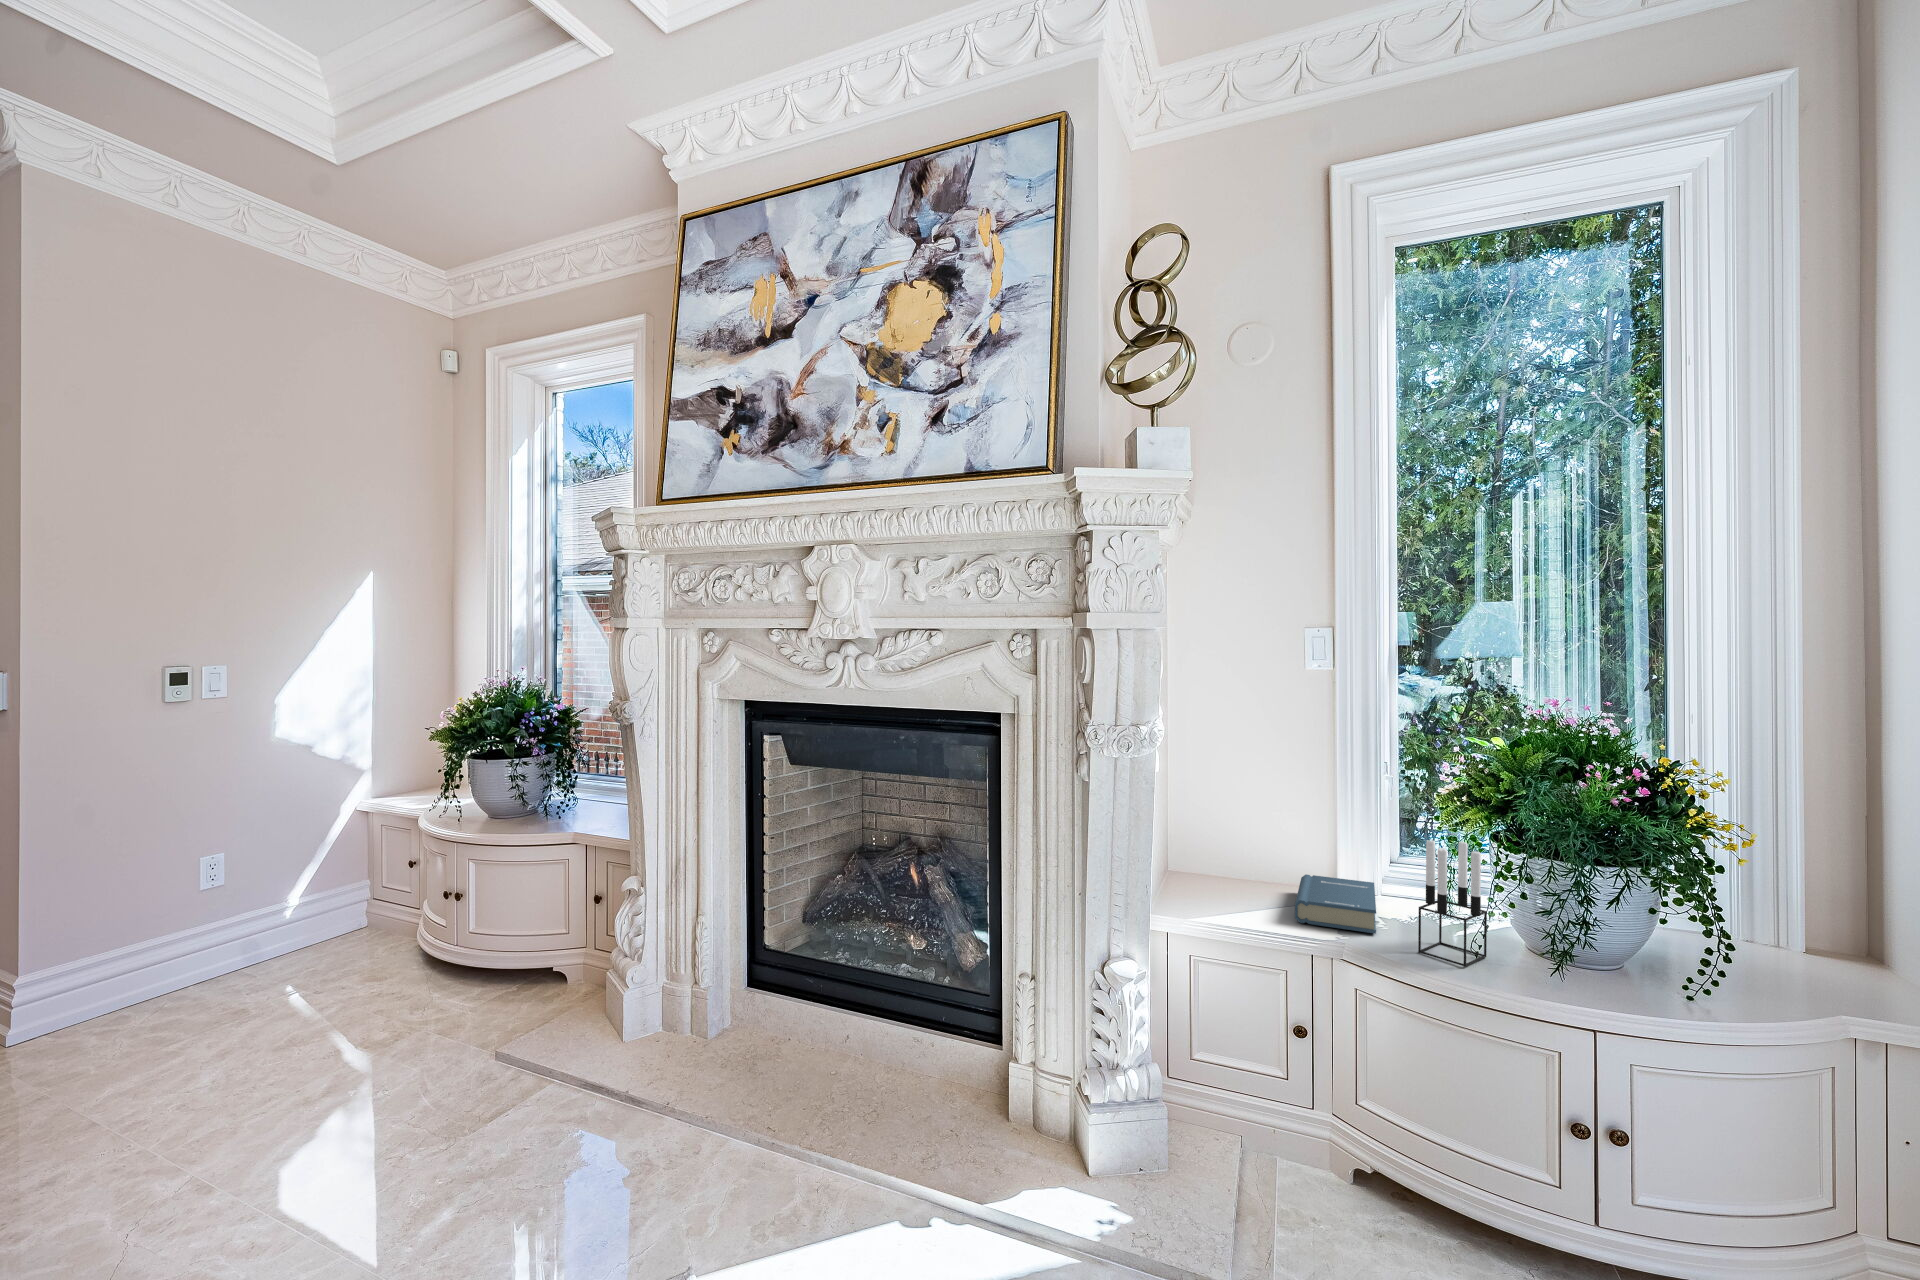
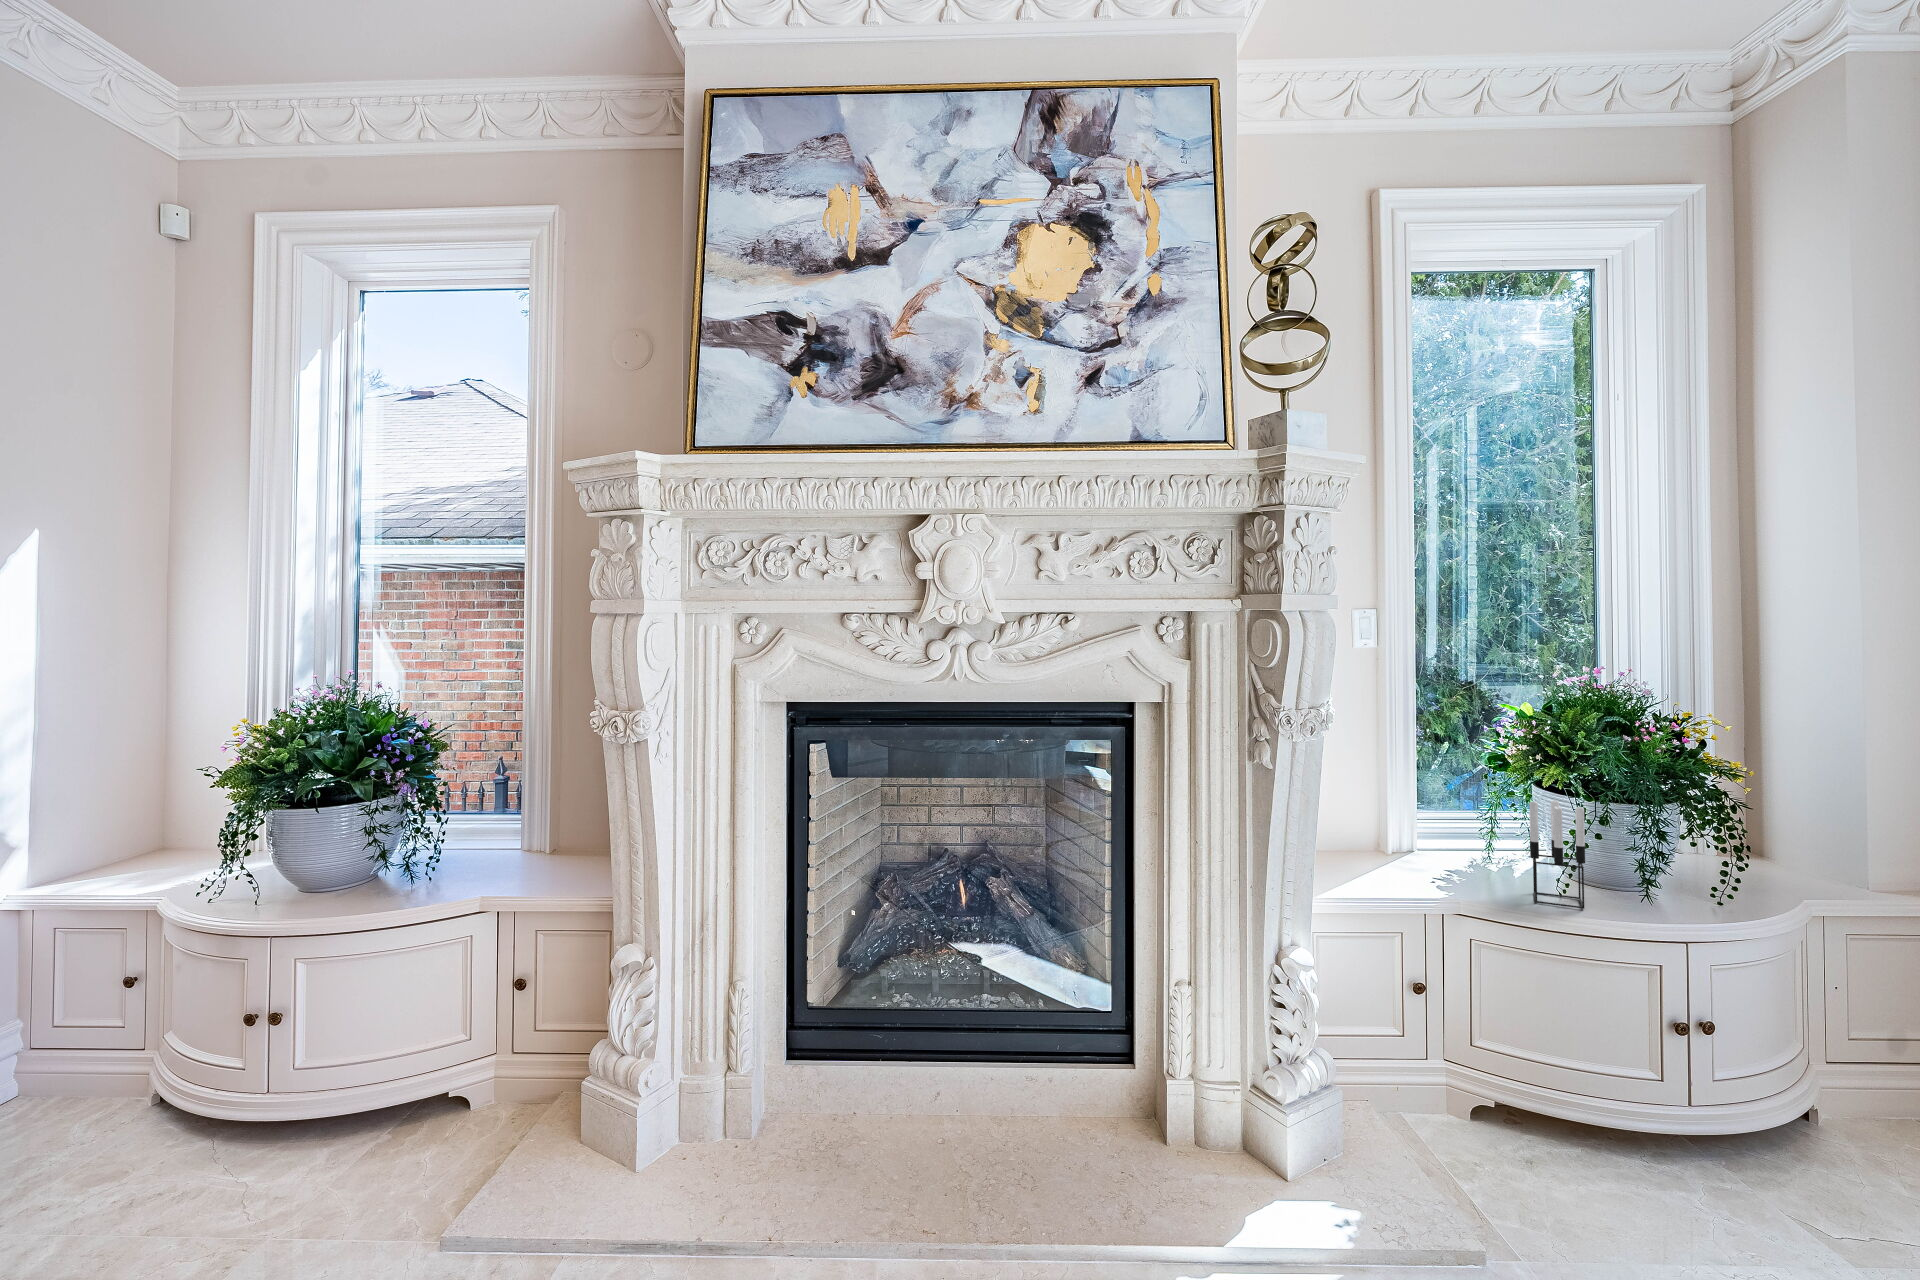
hardback book: present [1295,874,1376,934] -> none [1372,848,1486,892]

